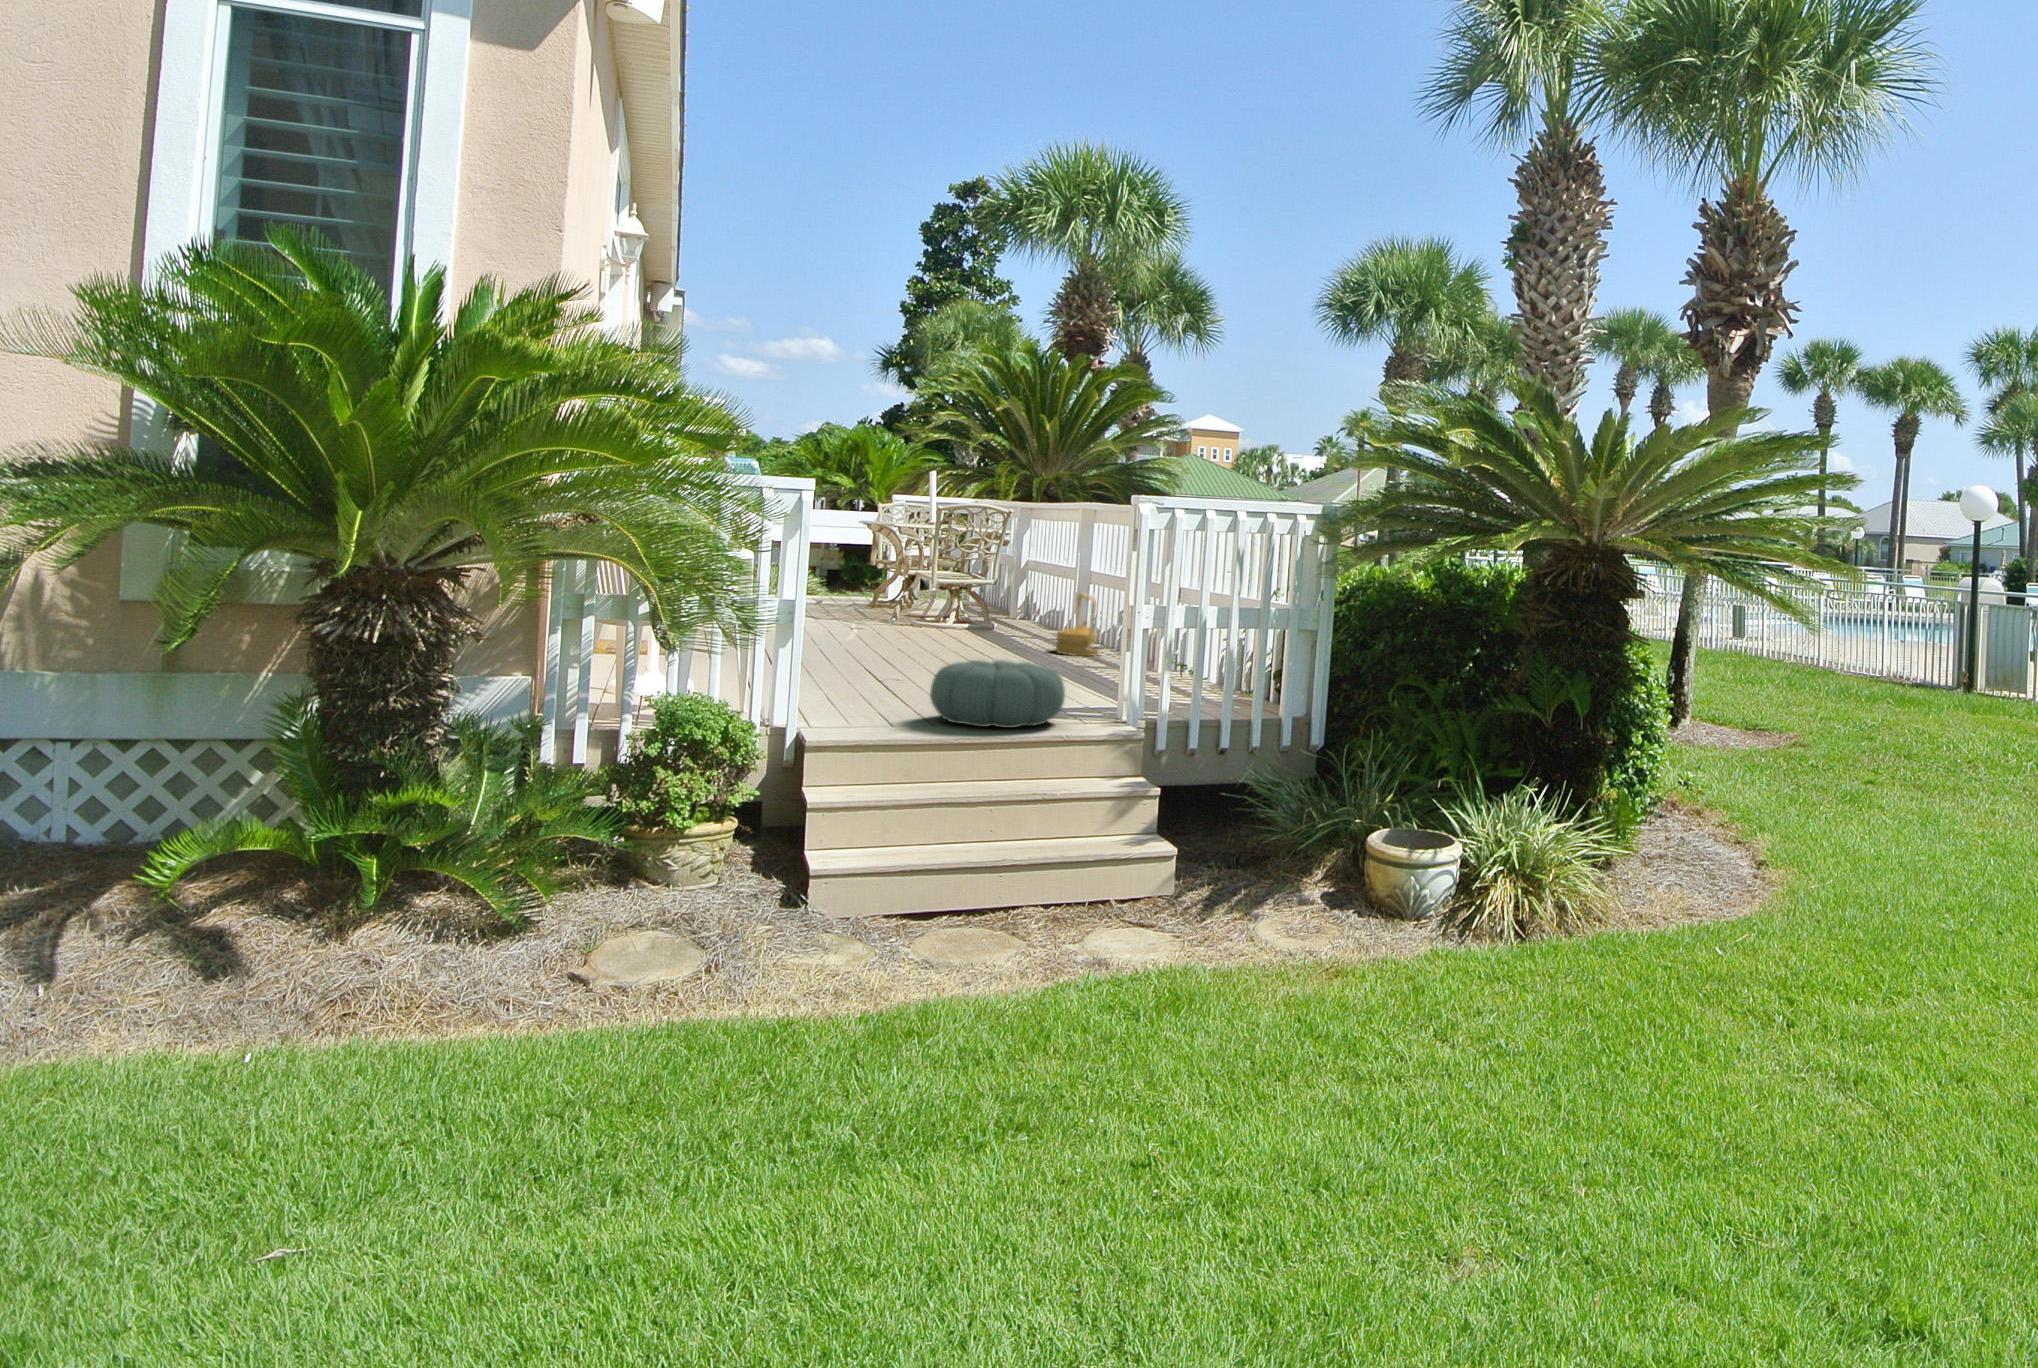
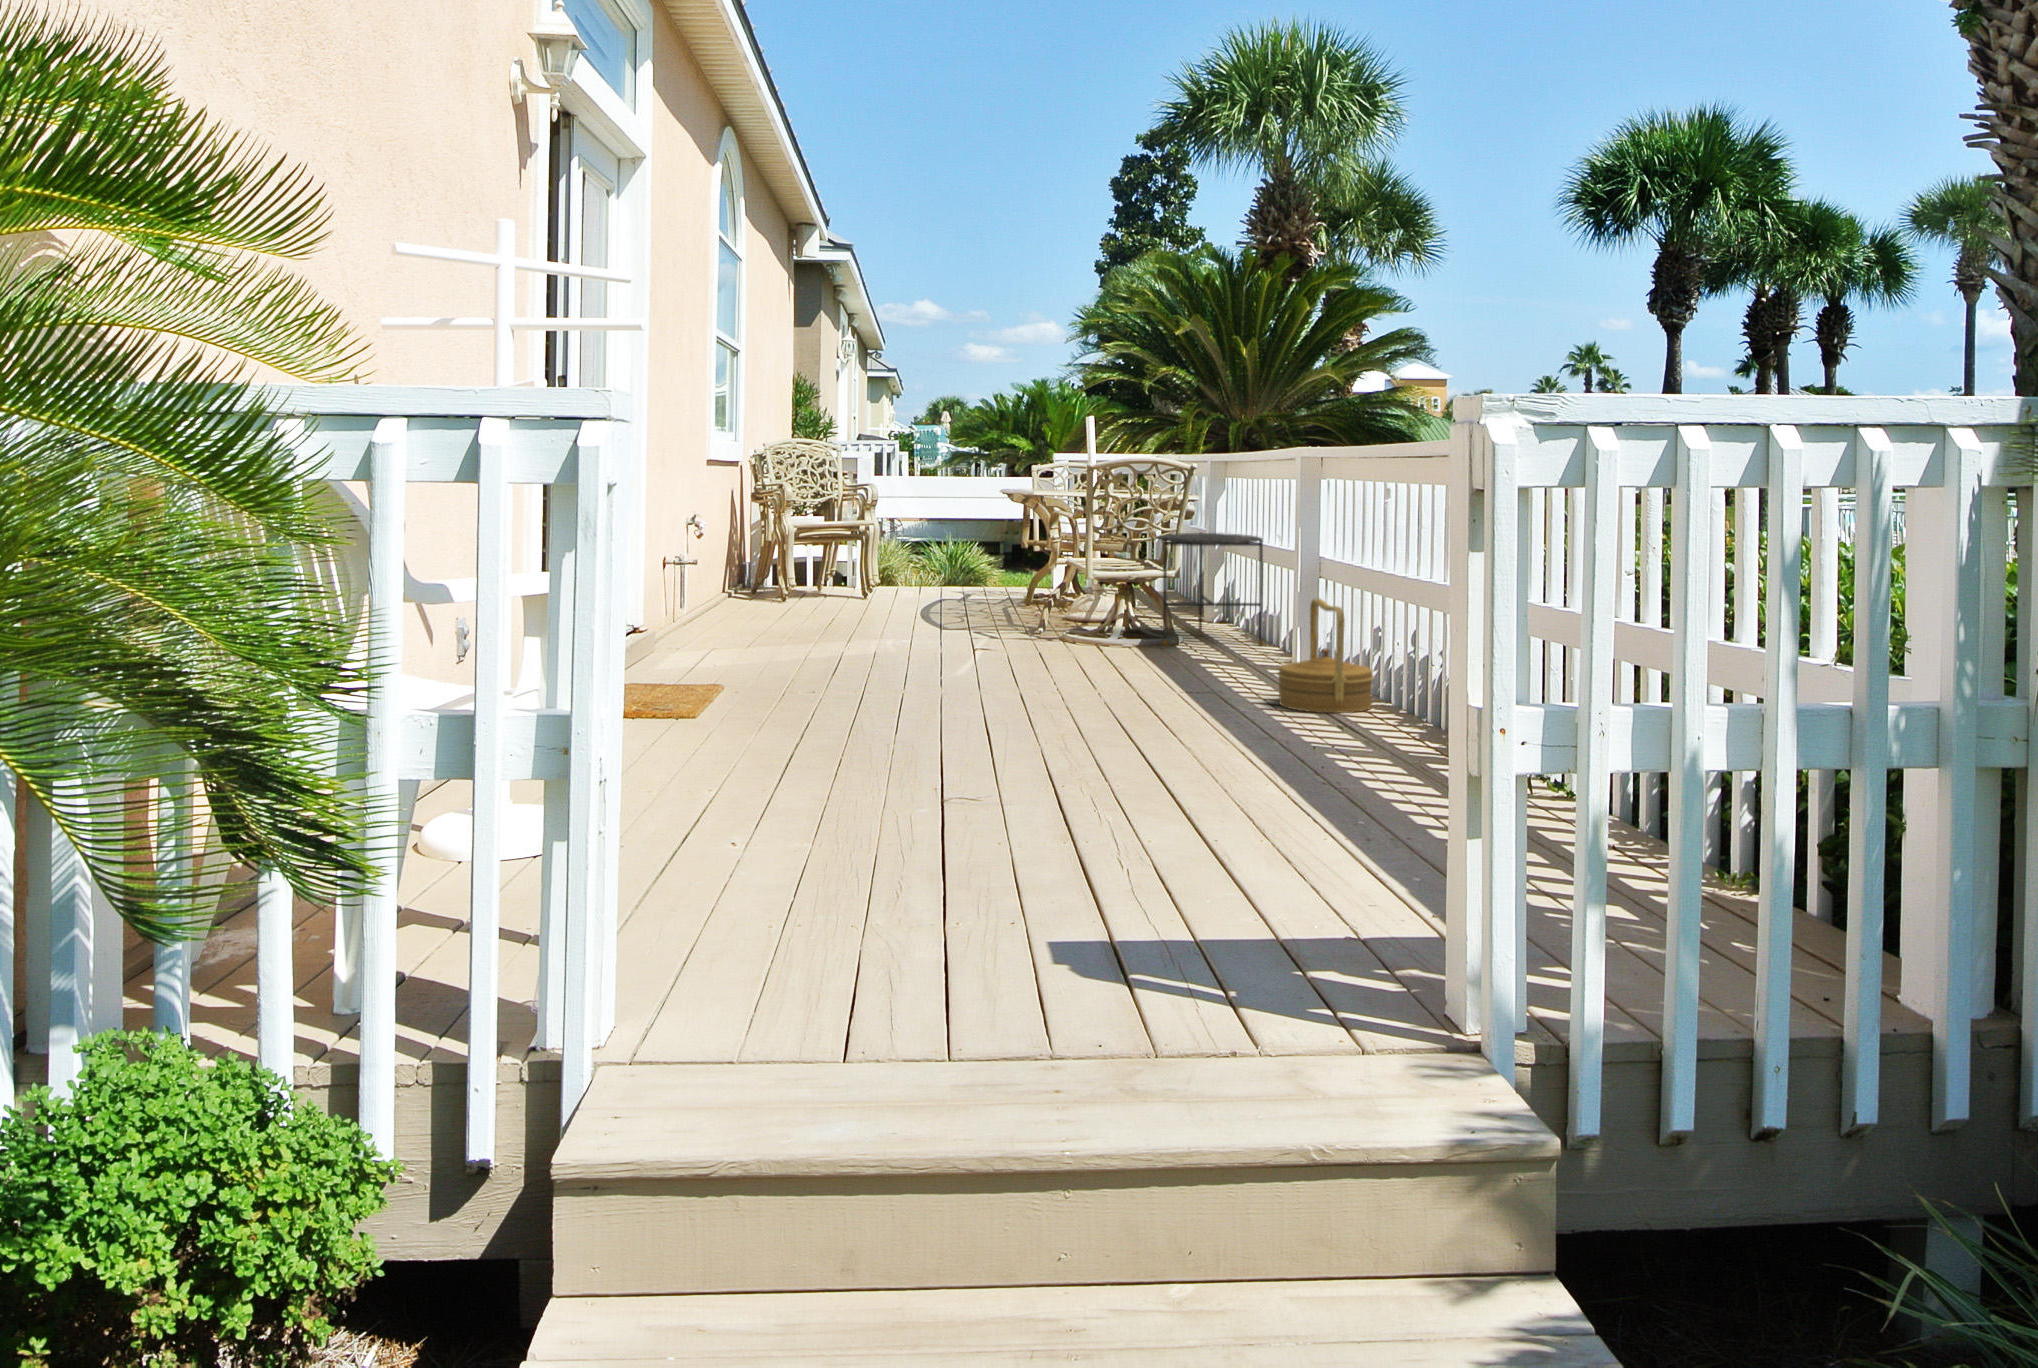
side table: none [981,555,1052,628] -> present [1157,532,1263,646]
pouf: present [930,660,1065,728] -> none [994,810,1316,1010]

